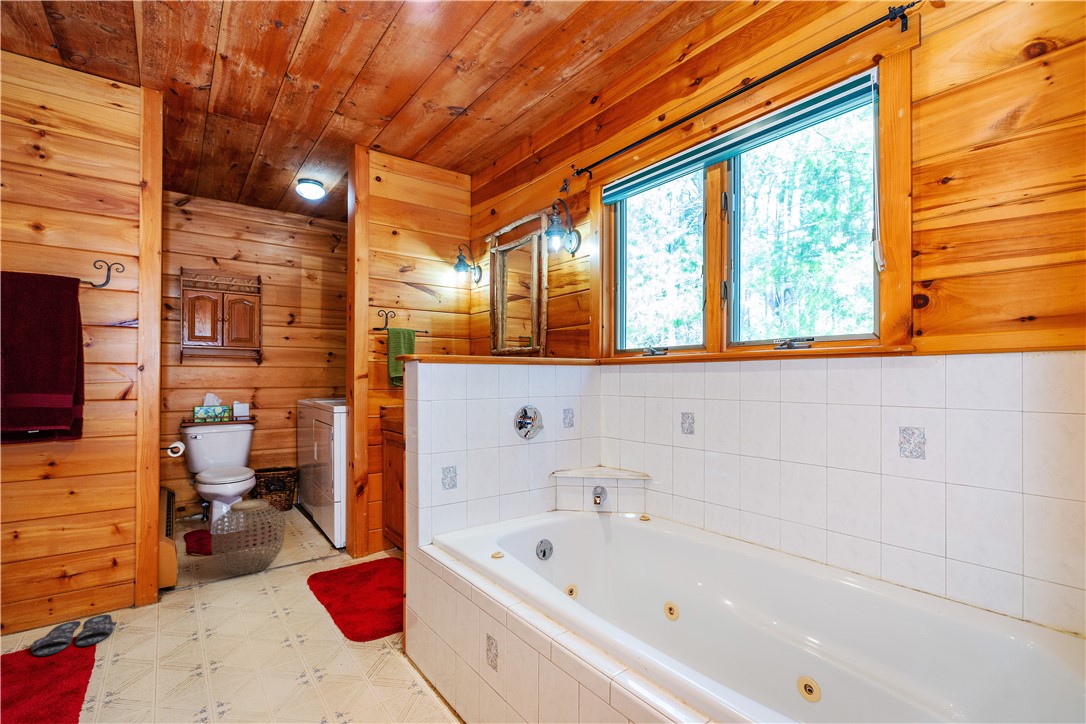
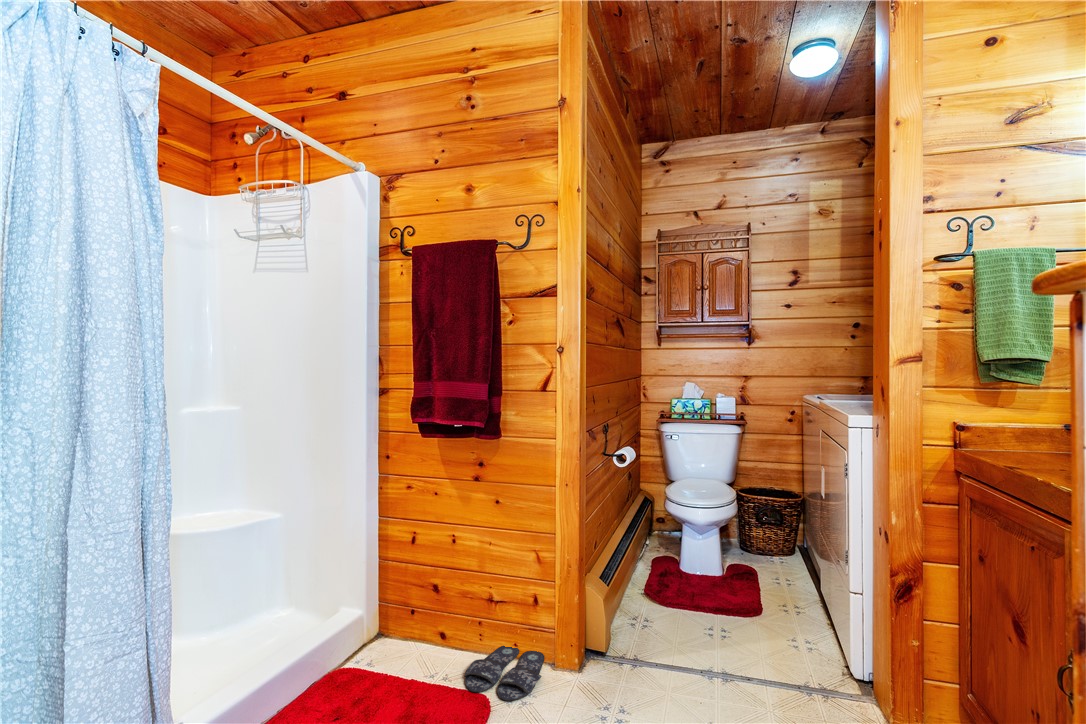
woven basket: present [212,499,285,575] -> none [661,545,761,668]

